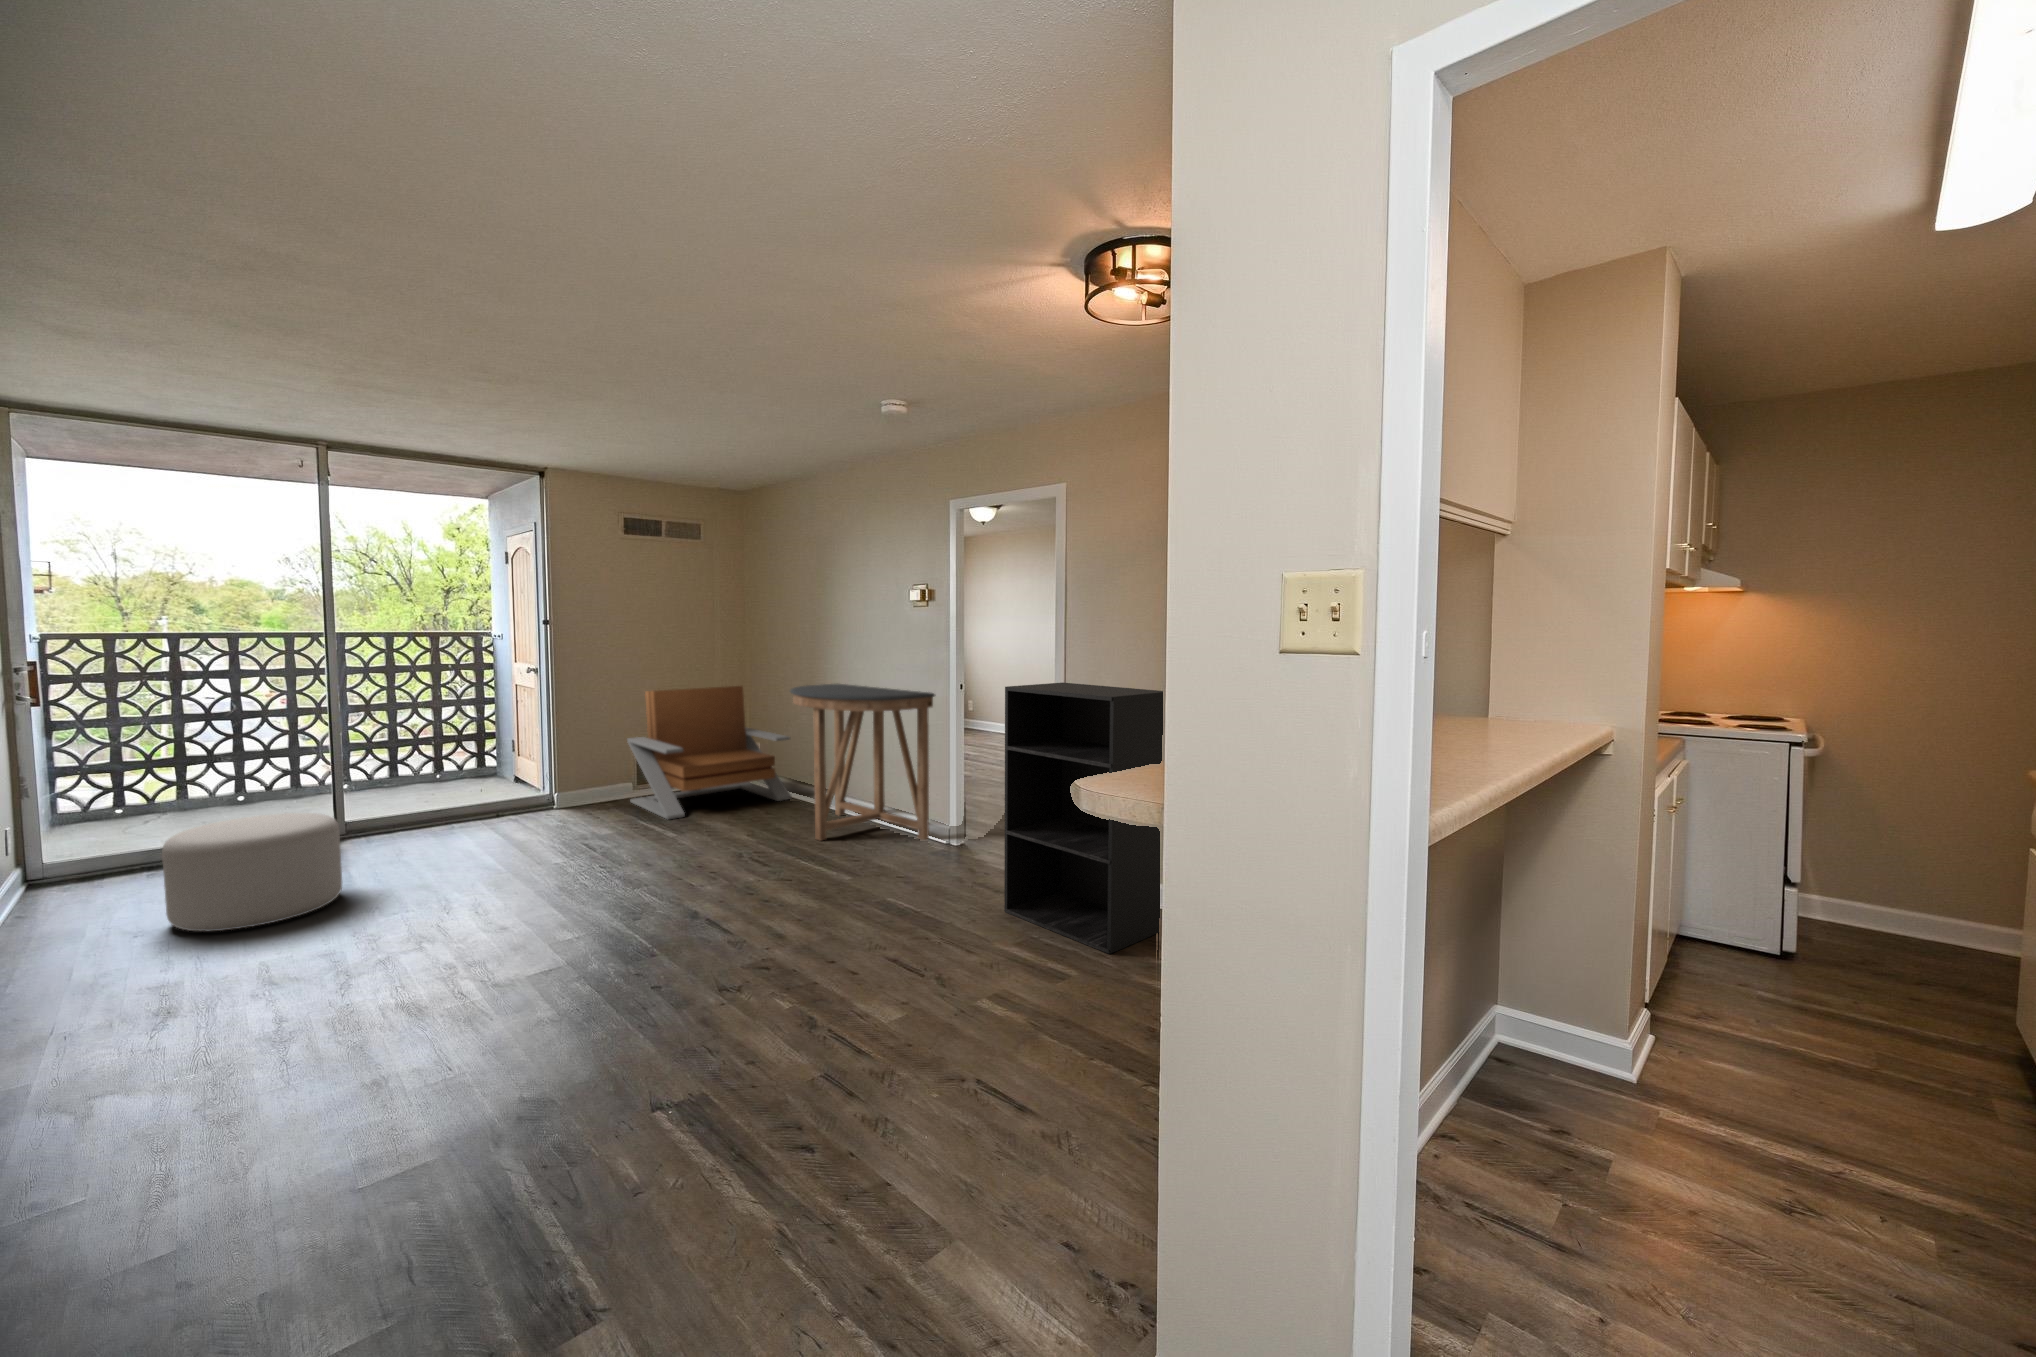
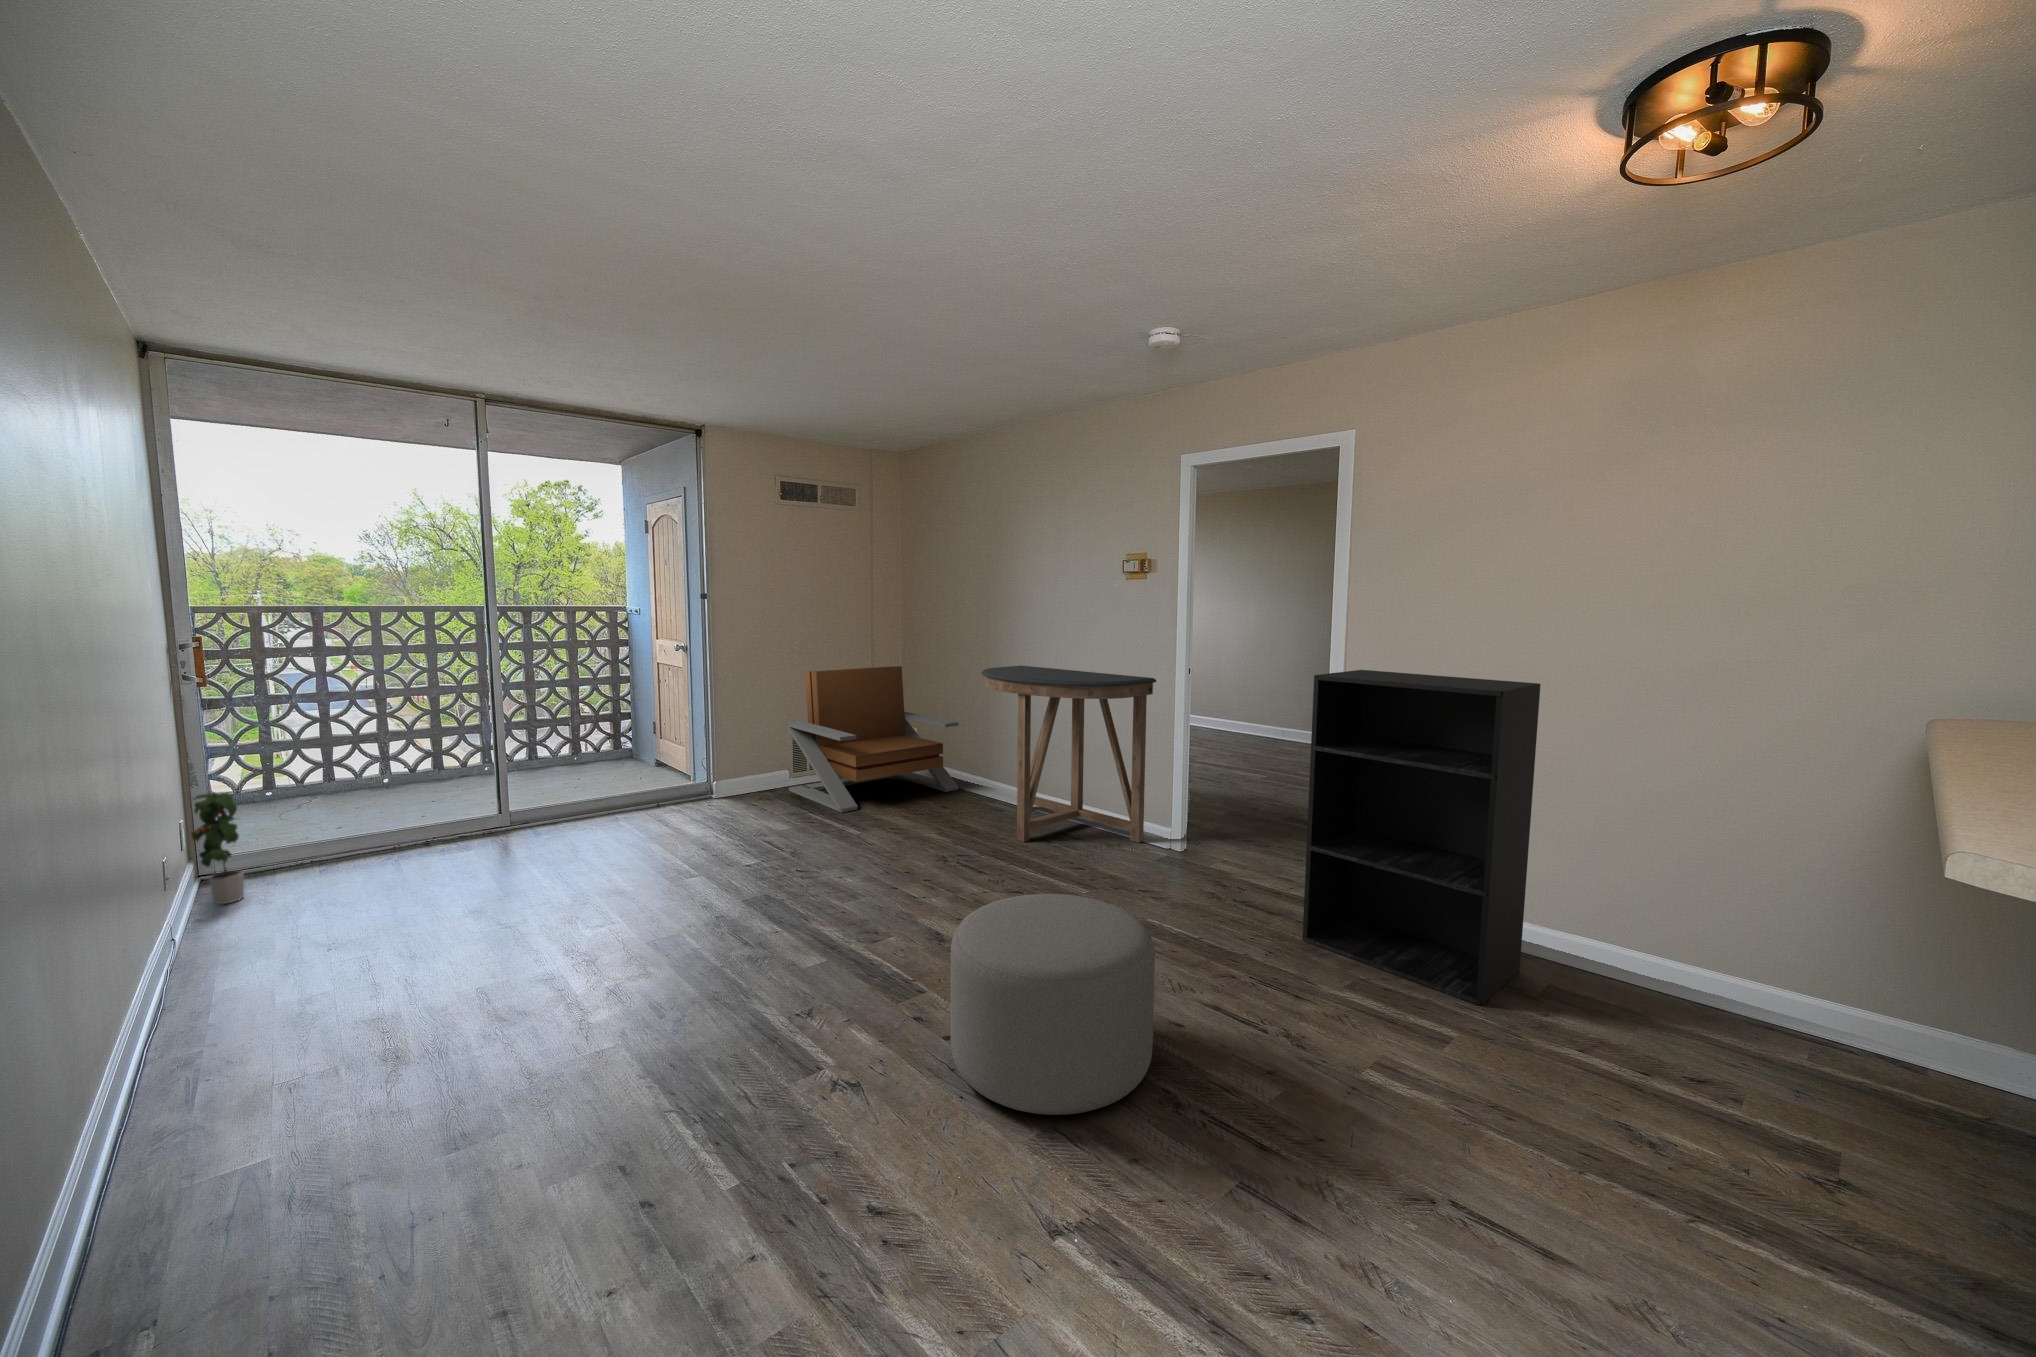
potted plant: none [14,800,68,903] -> present [191,792,244,904]
ottoman: present [162,813,342,932] -> present [951,894,1155,1115]

